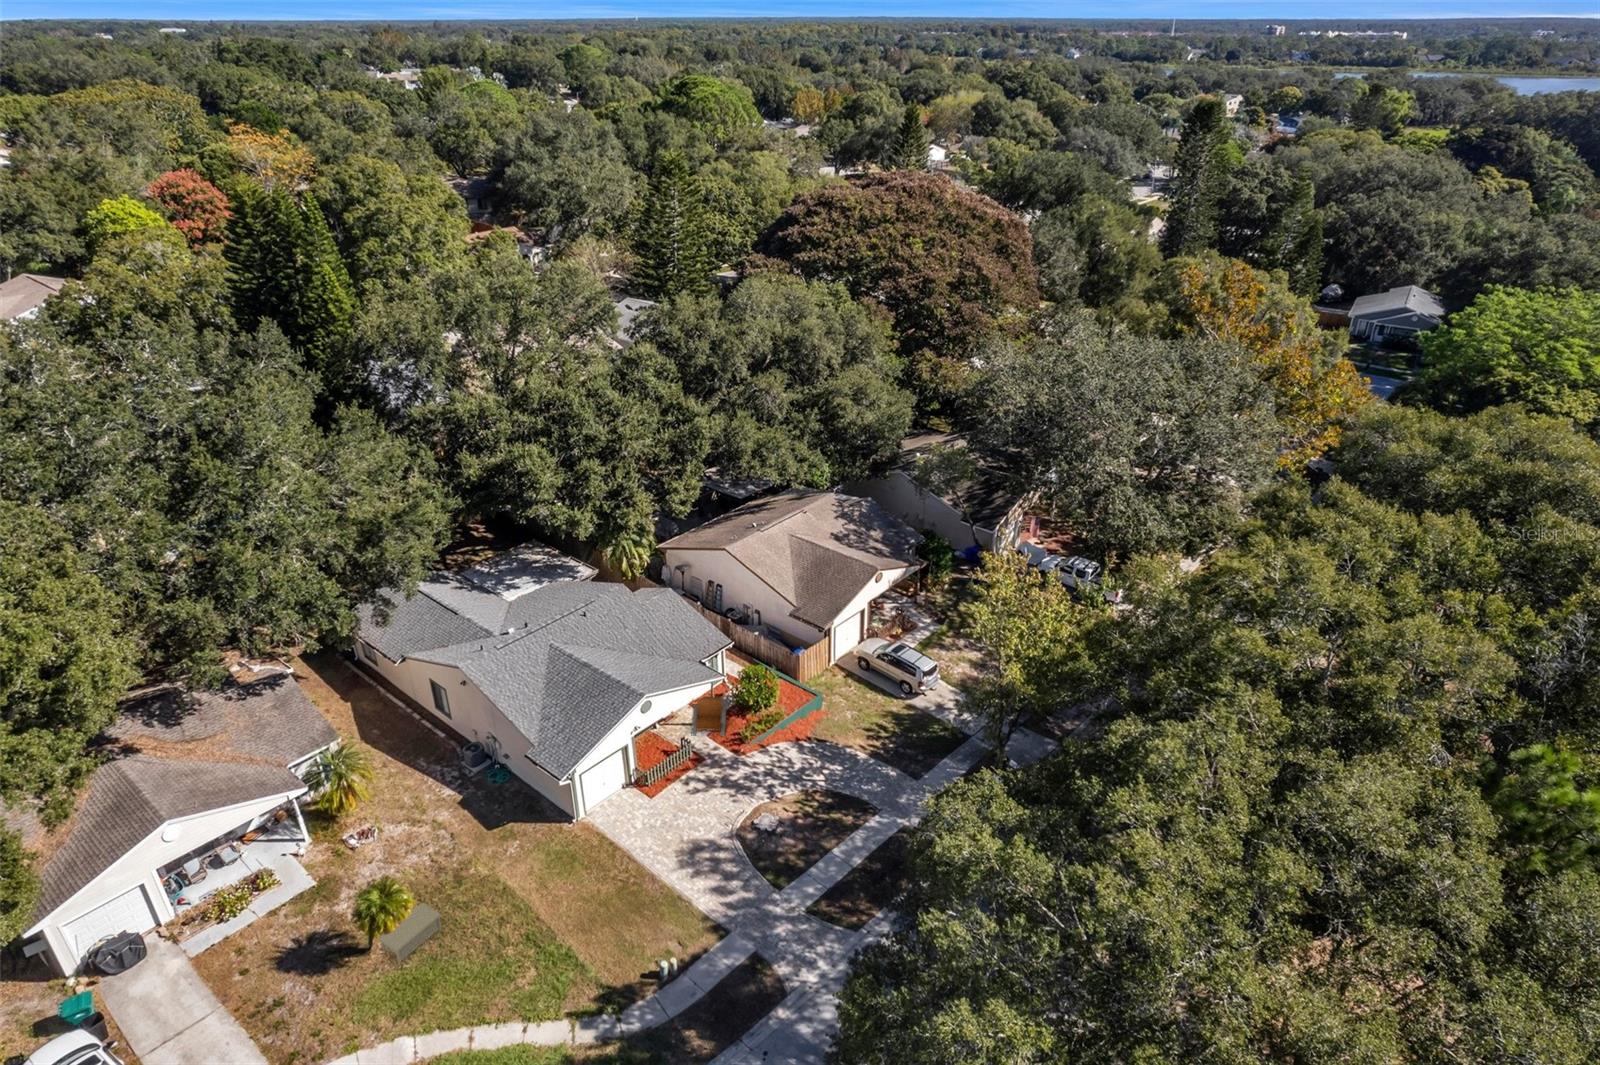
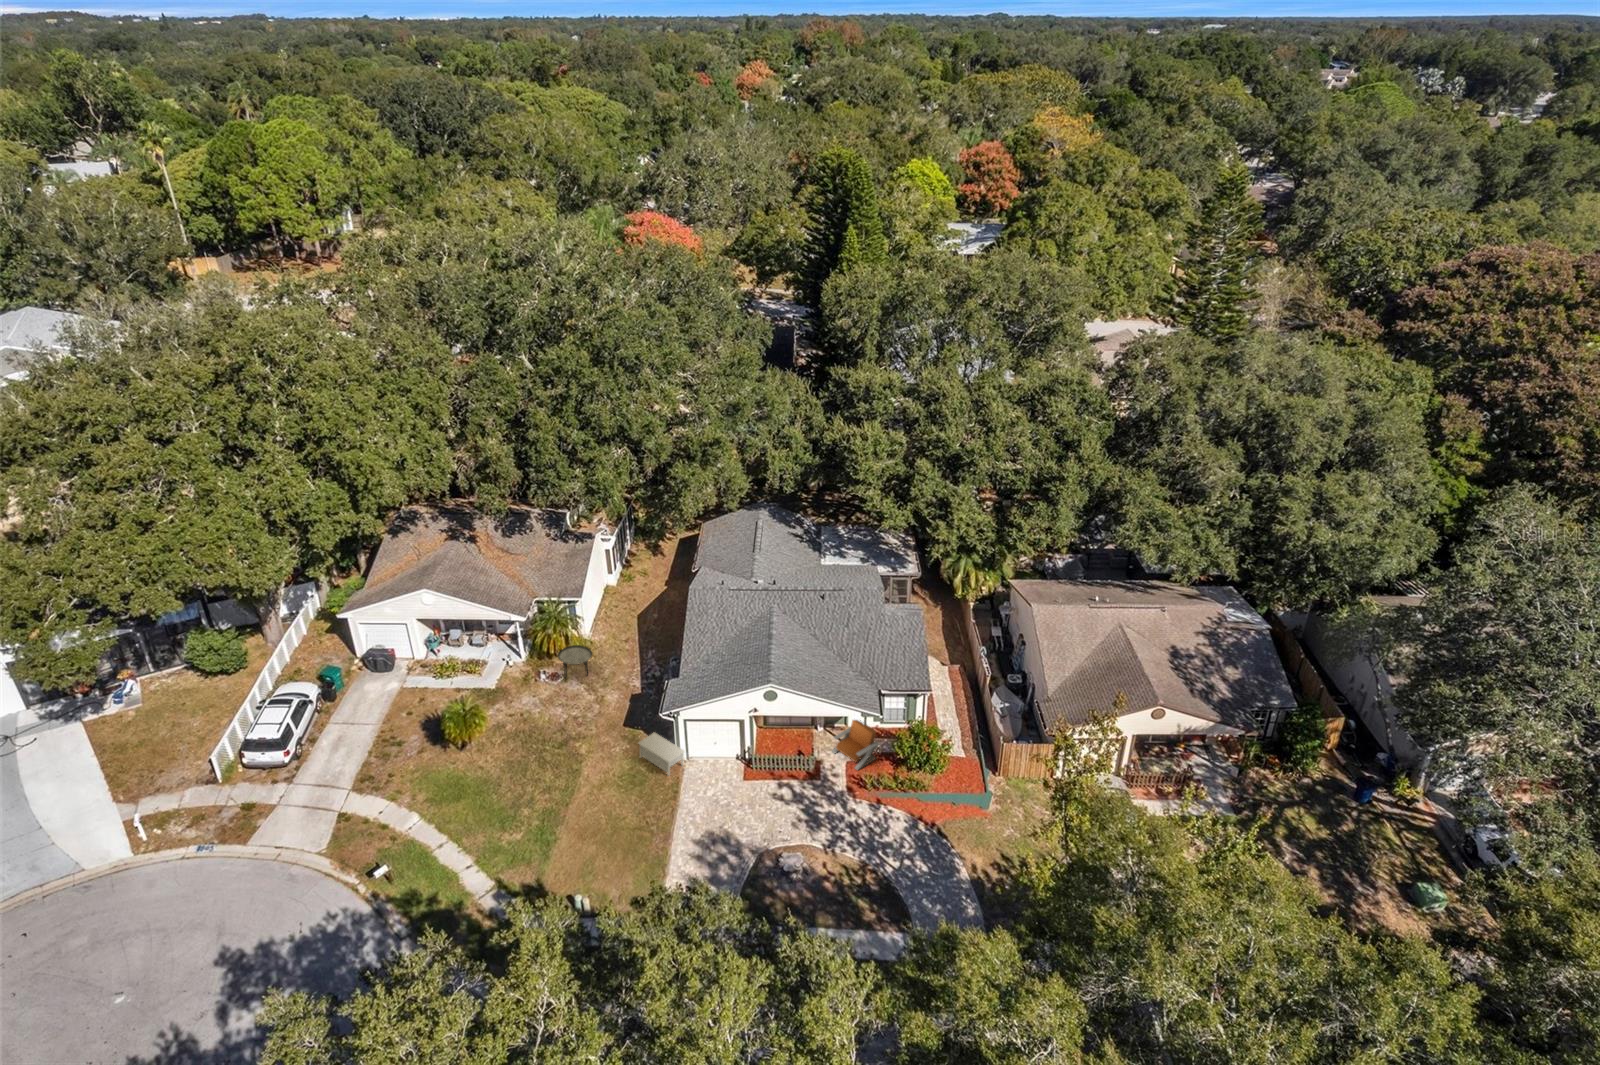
round table: none [356,783,402,828] -> present [557,645,592,678]
storage bench: present [378,903,441,965] -> present [639,733,685,775]

